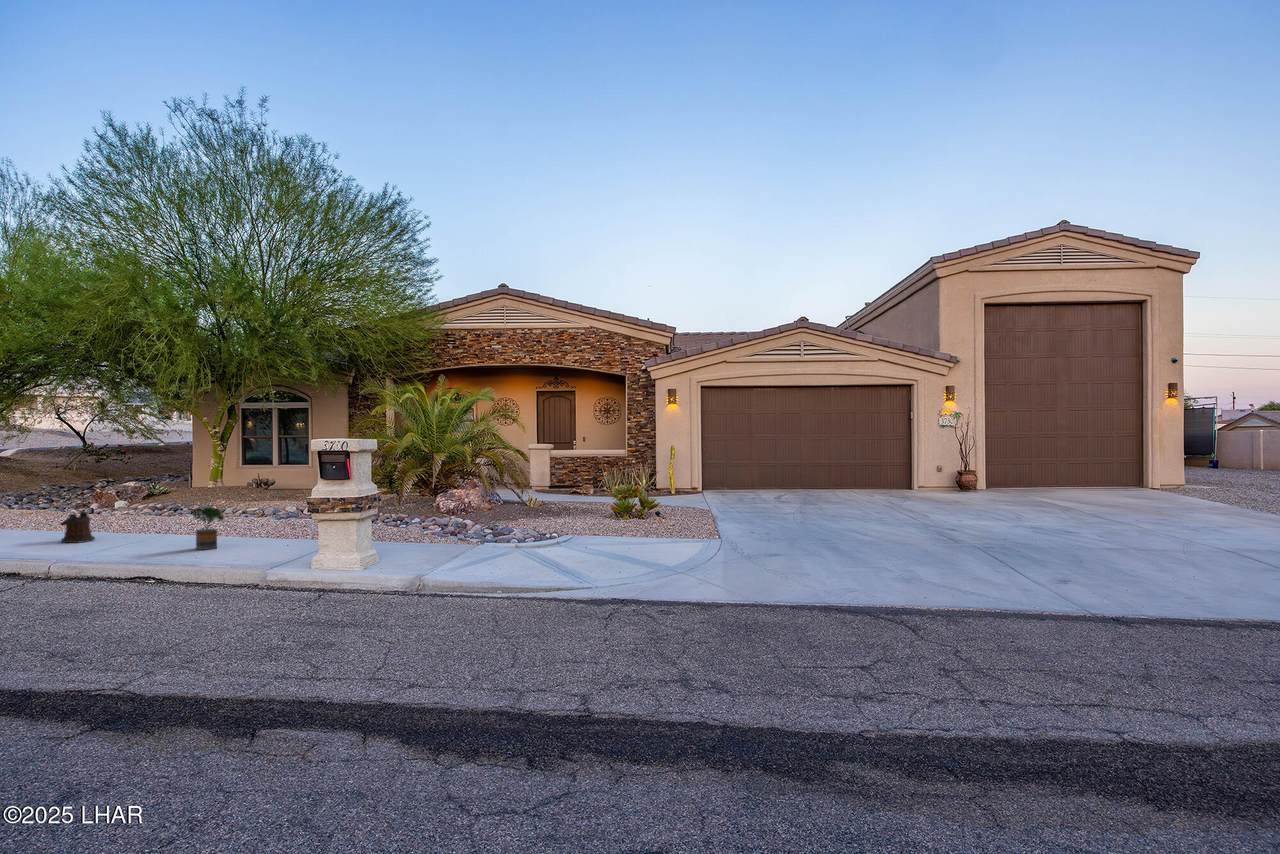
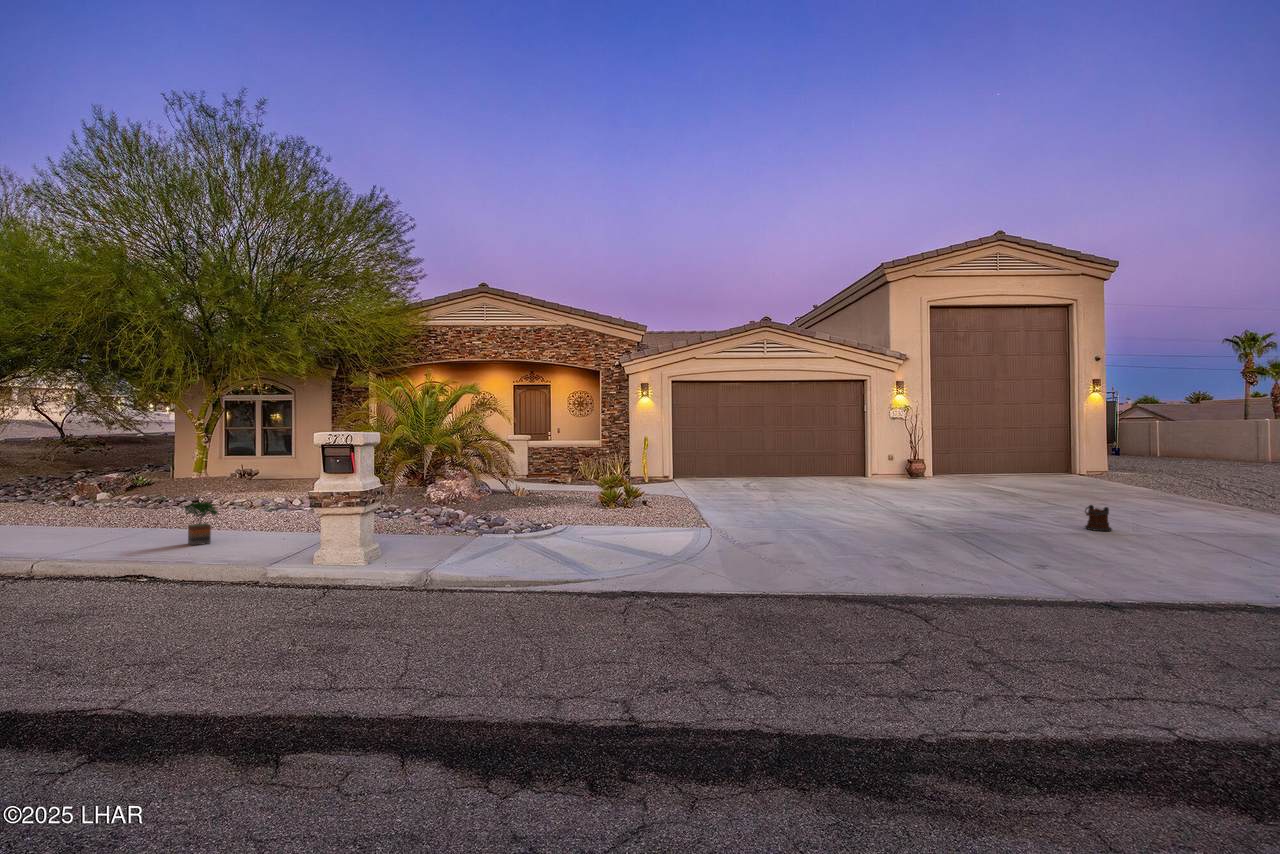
bucket: present [60,512,95,543] -> present [1085,505,1112,531]

